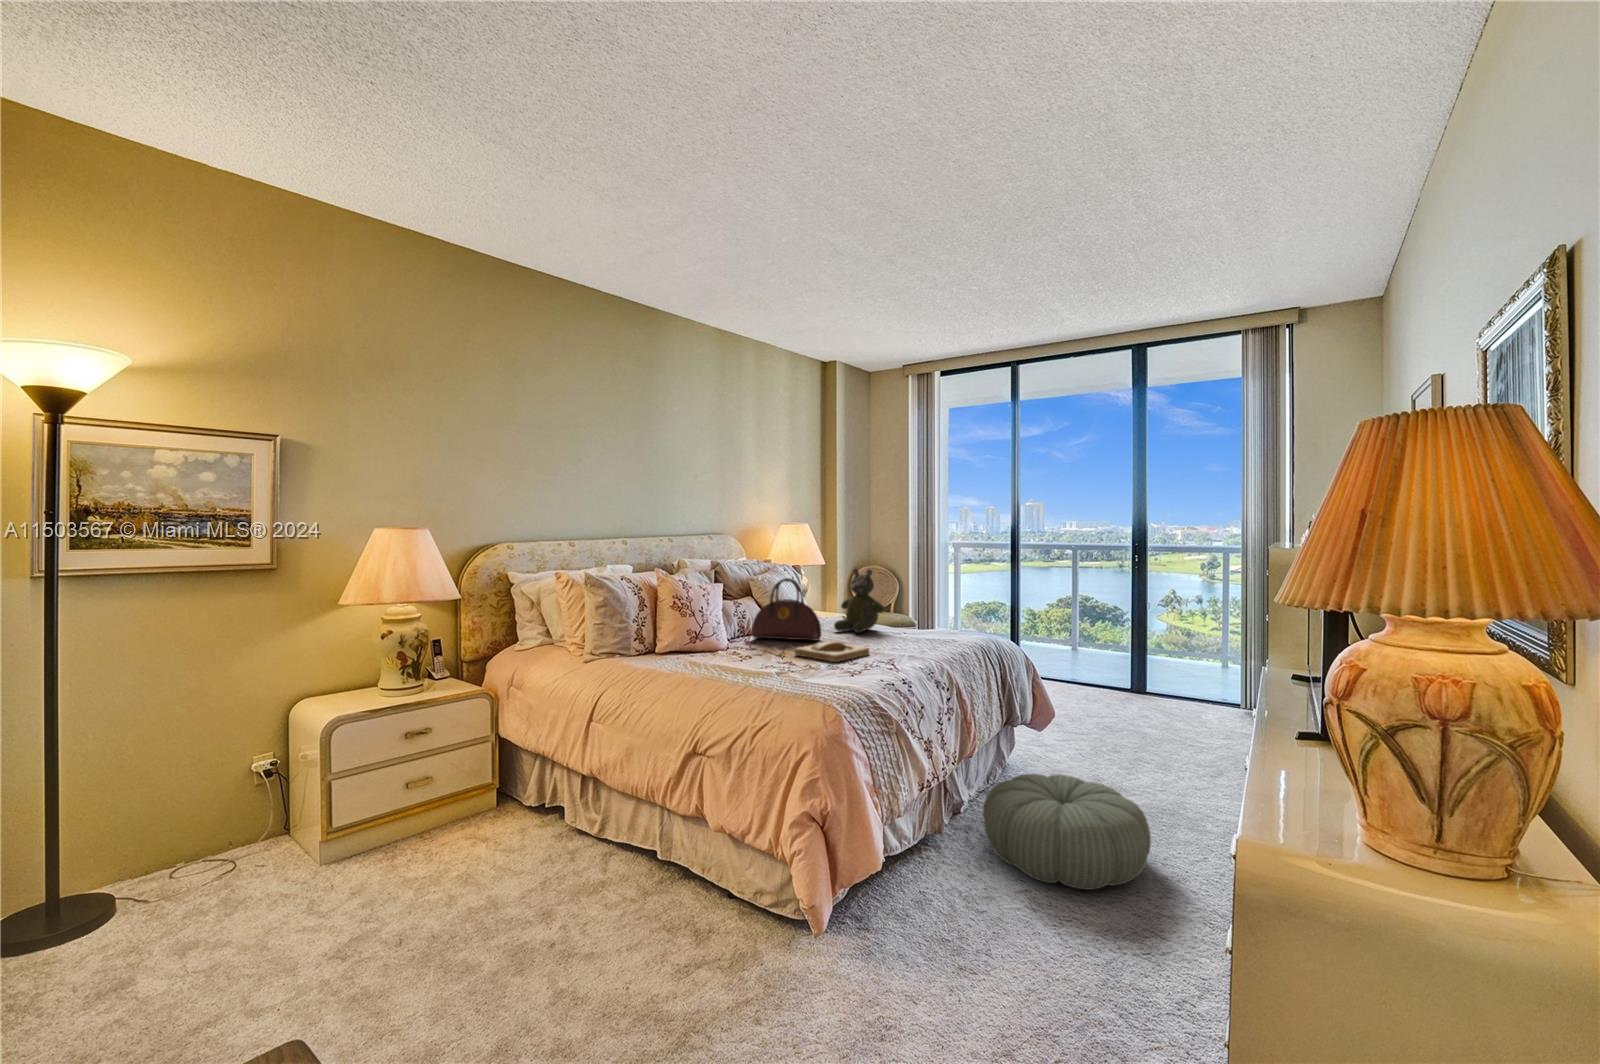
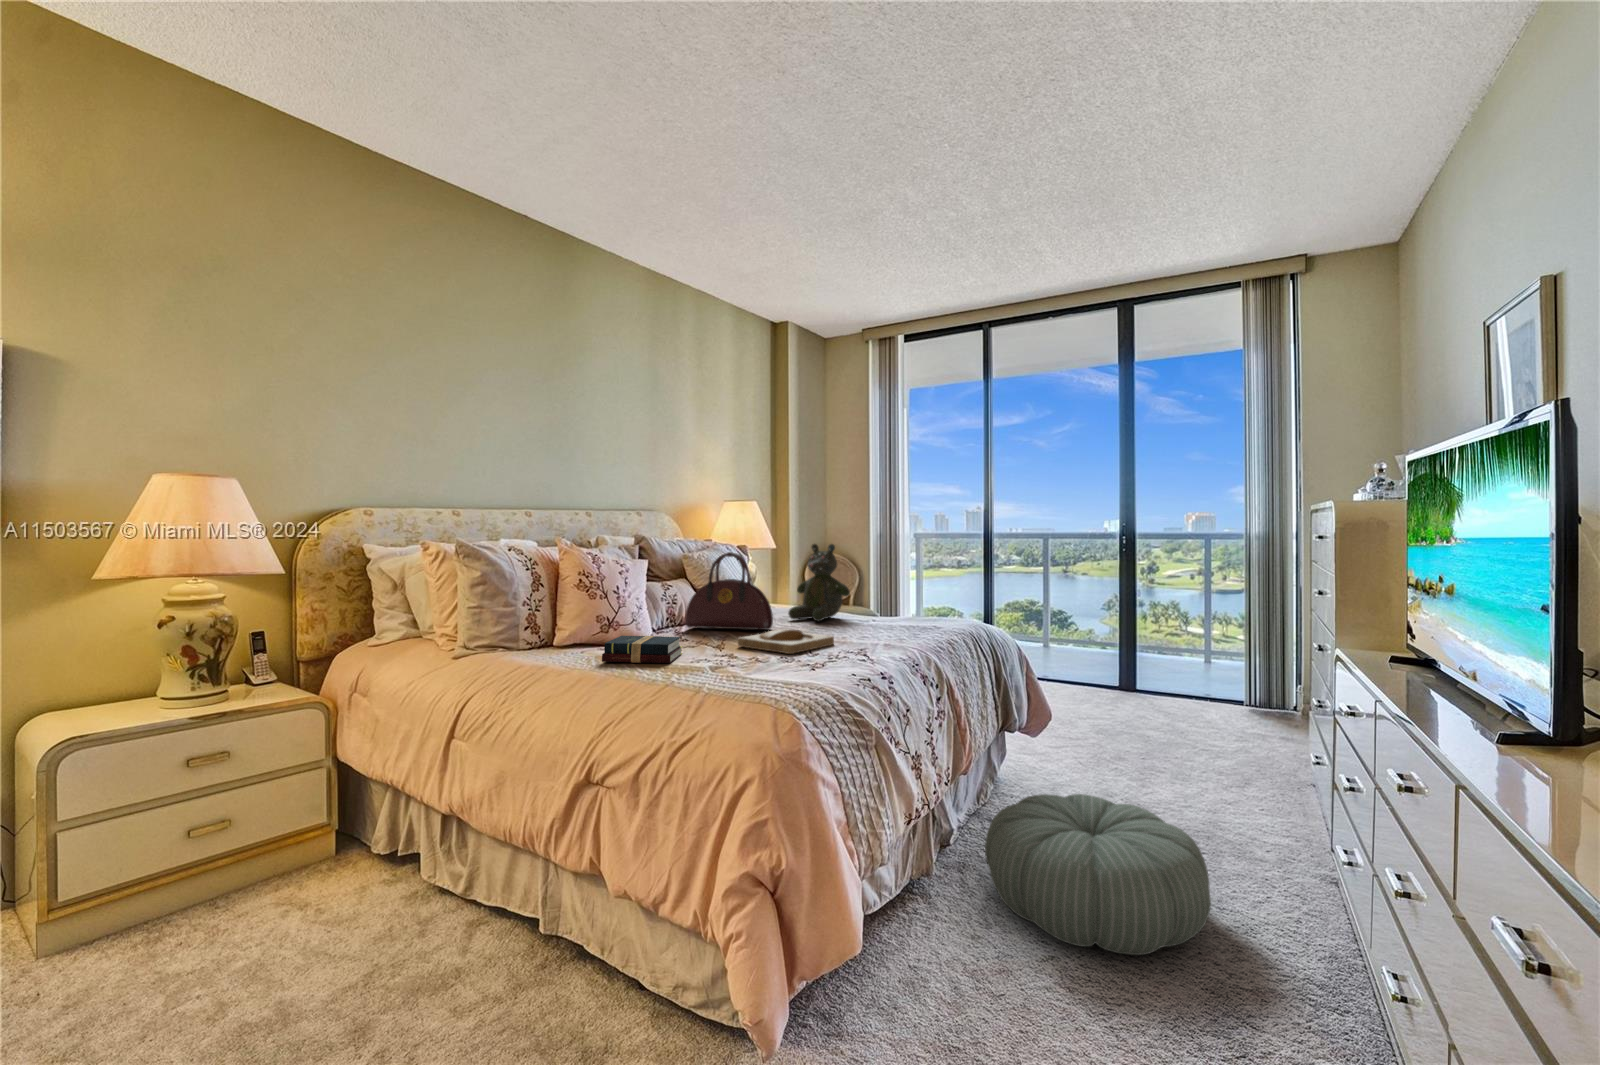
hardback book: none [694,646,753,668] -> present [602,636,682,663]

